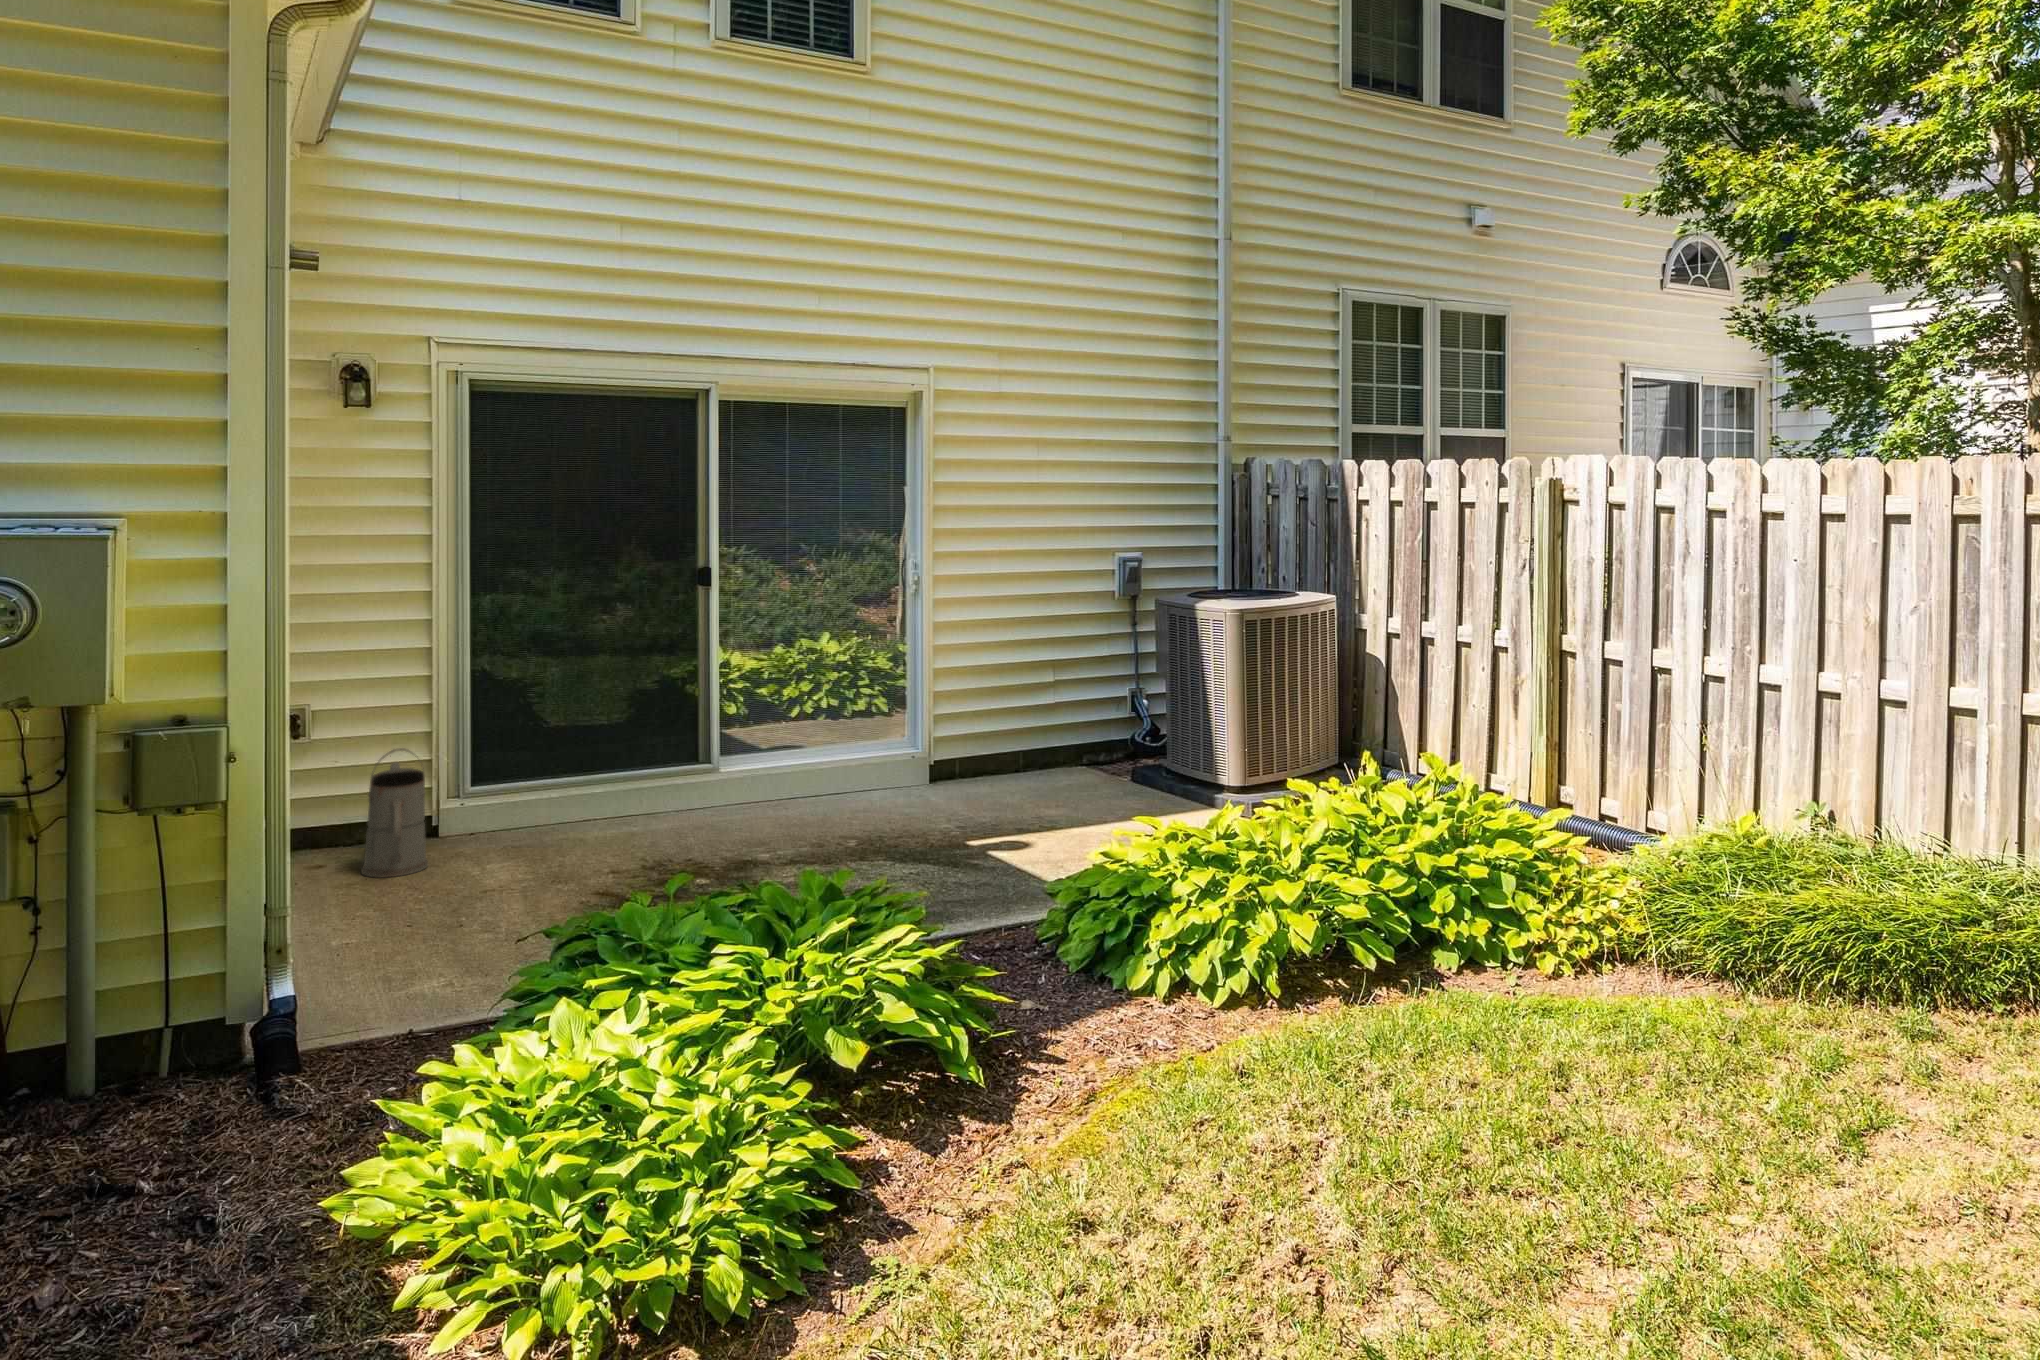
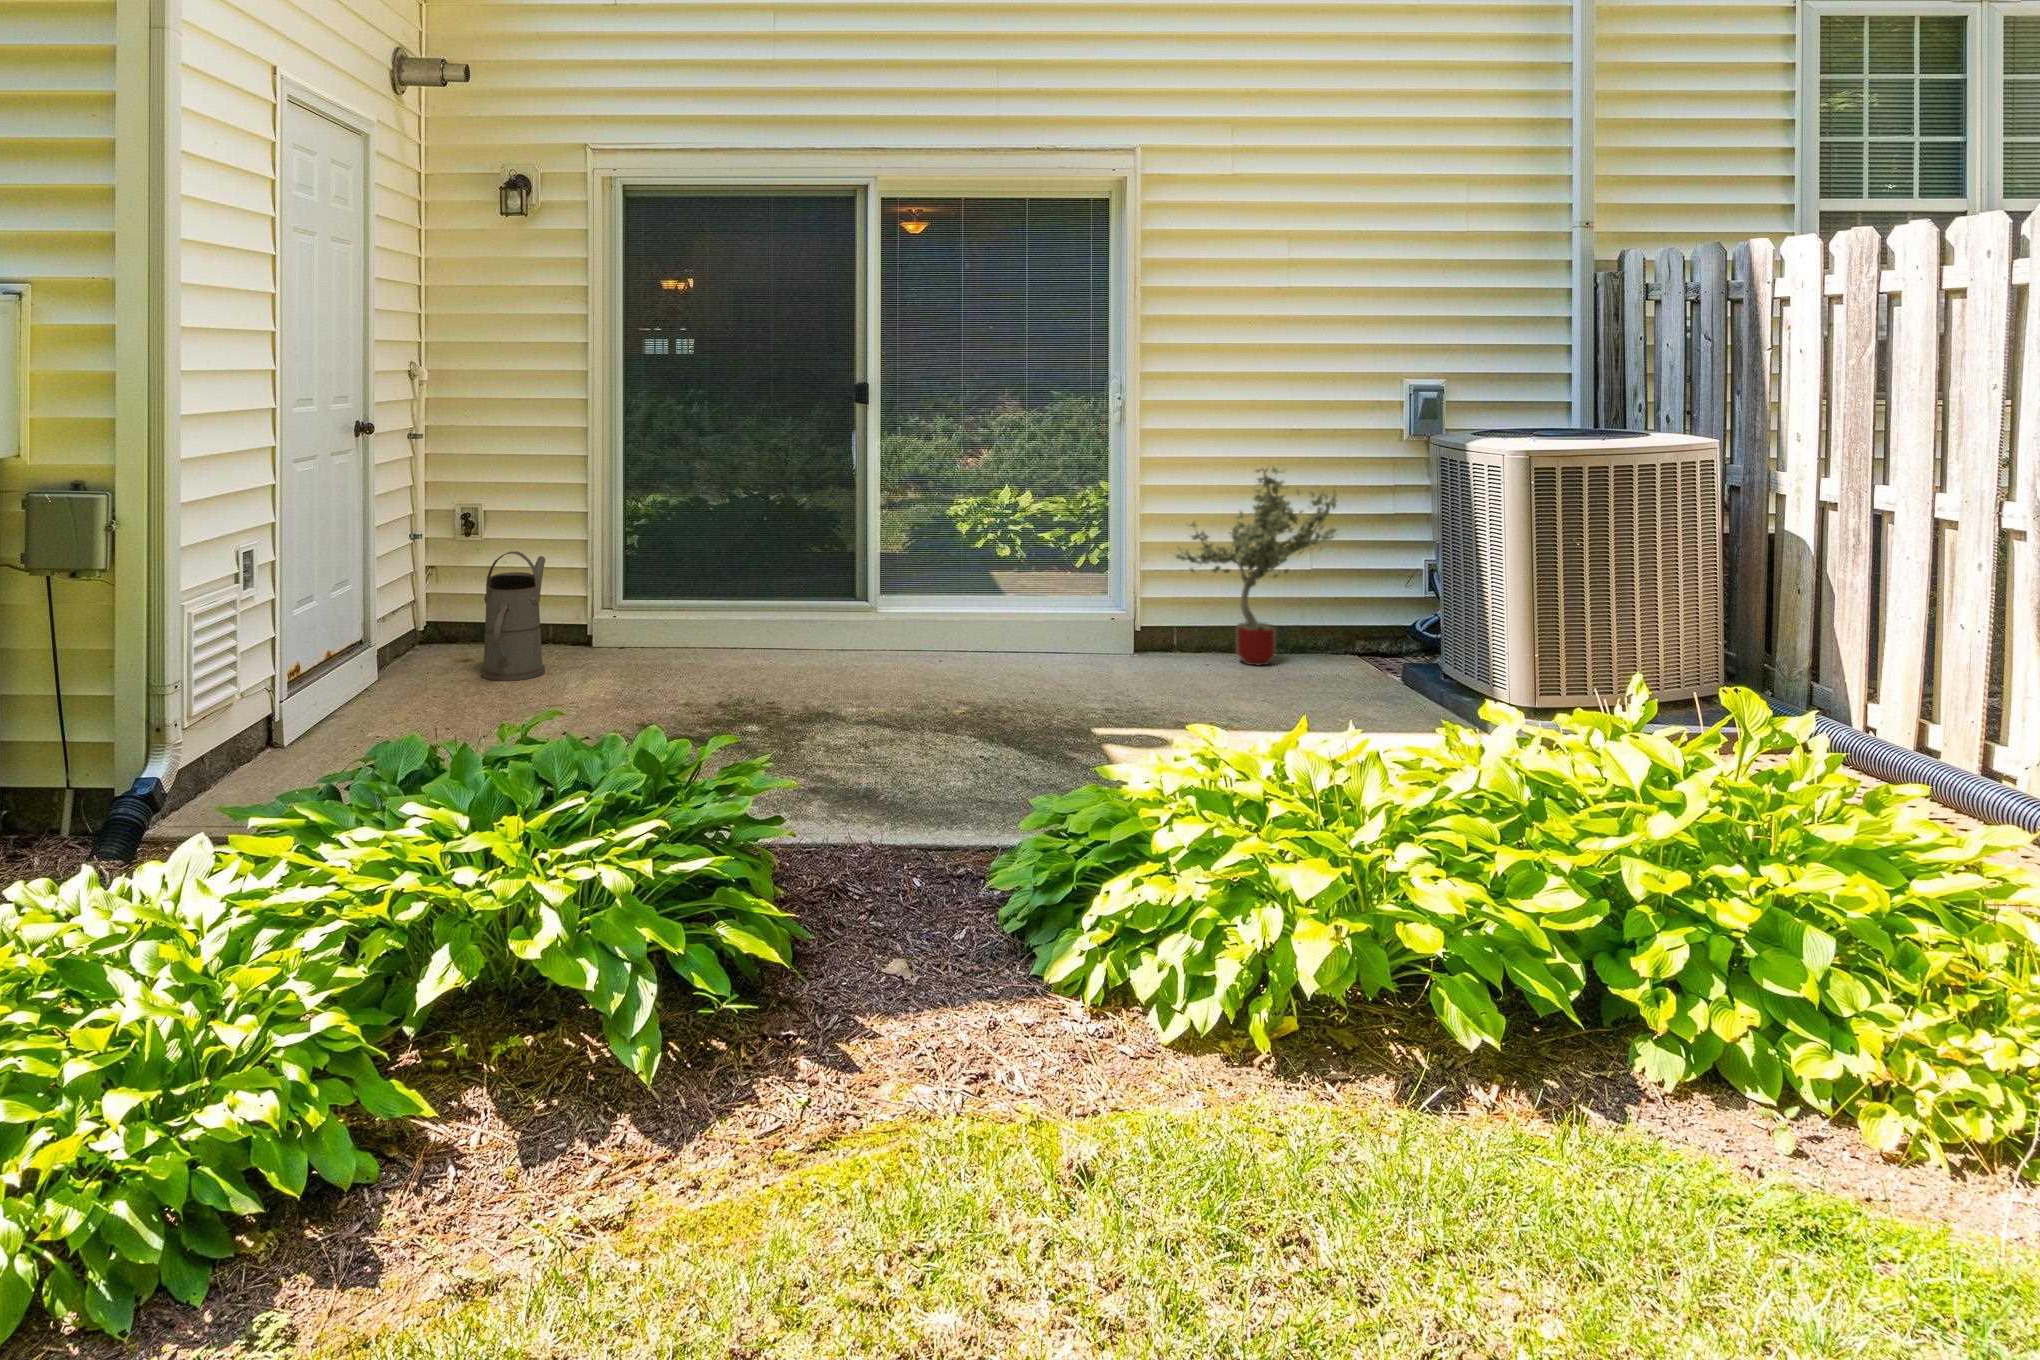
potted tree: none [967,622,1082,780] -> present [1176,467,1337,665]

